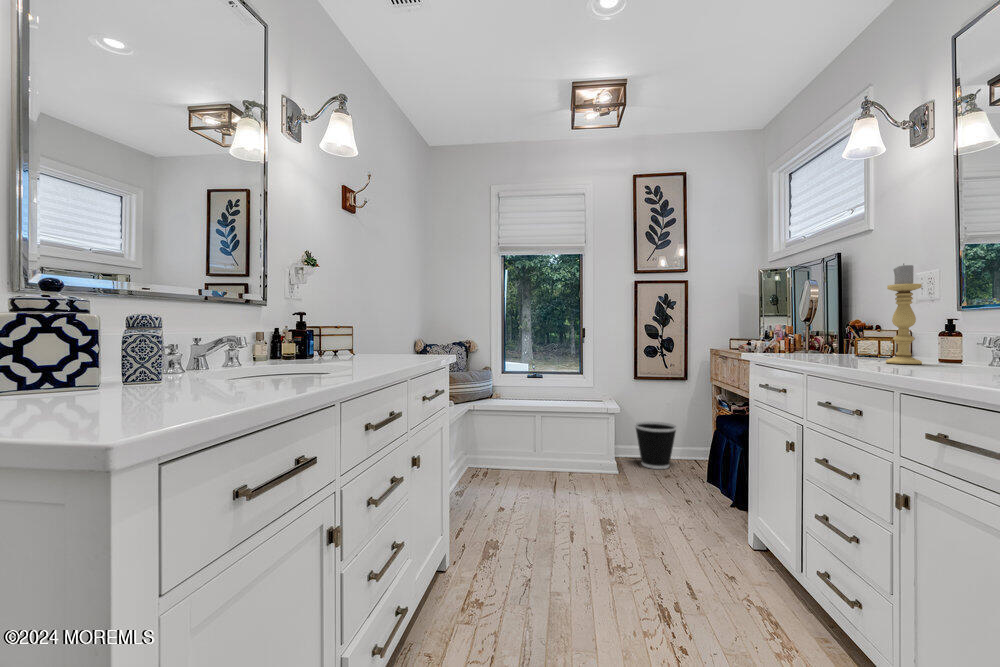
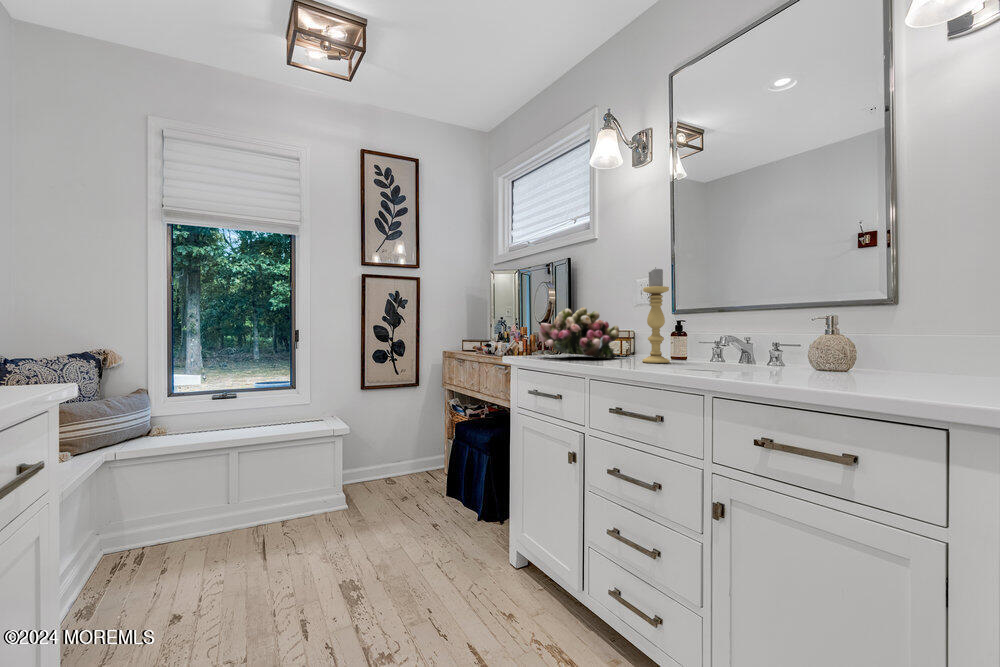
flower arrangement: none [777,307,877,358] -> present [538,307,619,359]
wastebasket: present [635,421,677,469] -> none [364,437,412,494]

